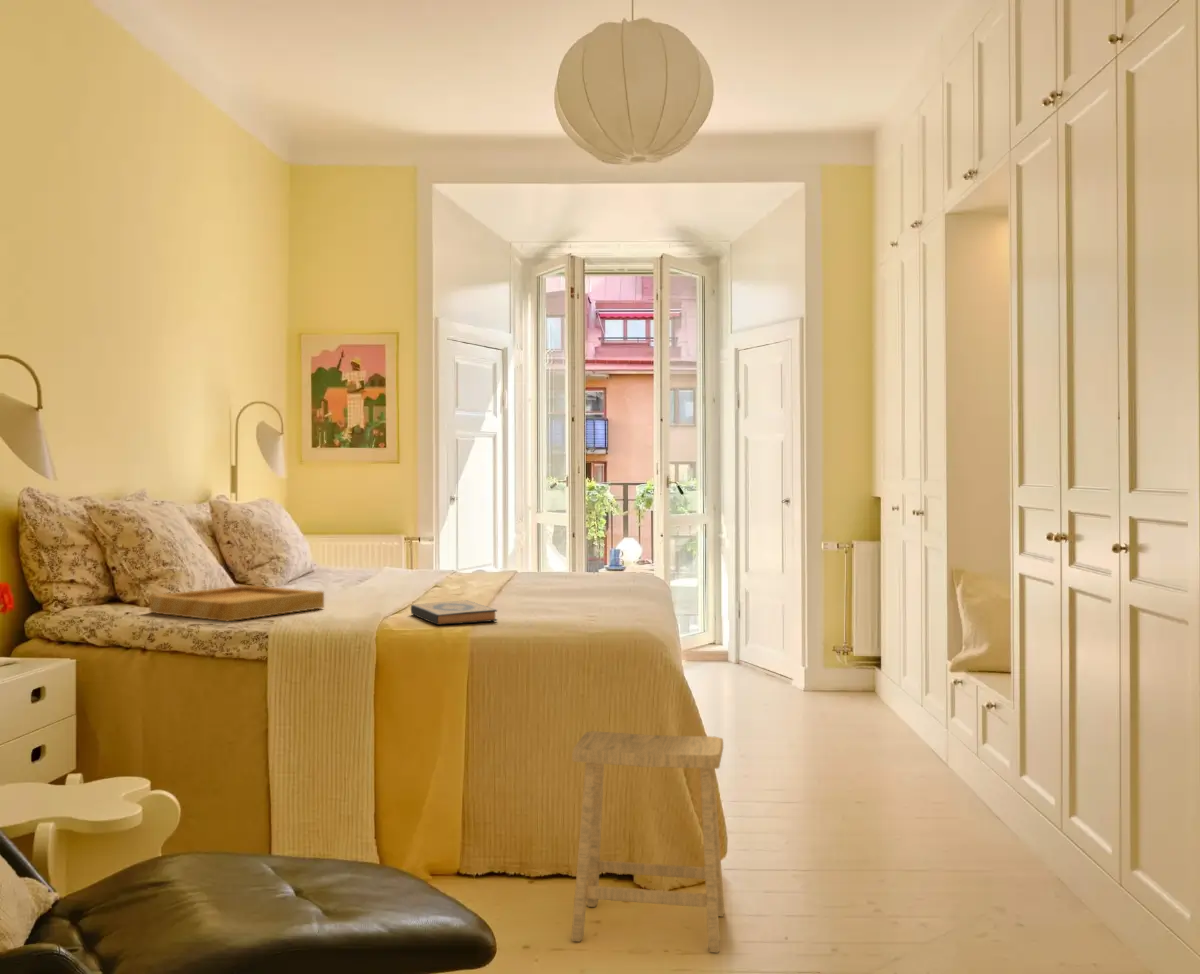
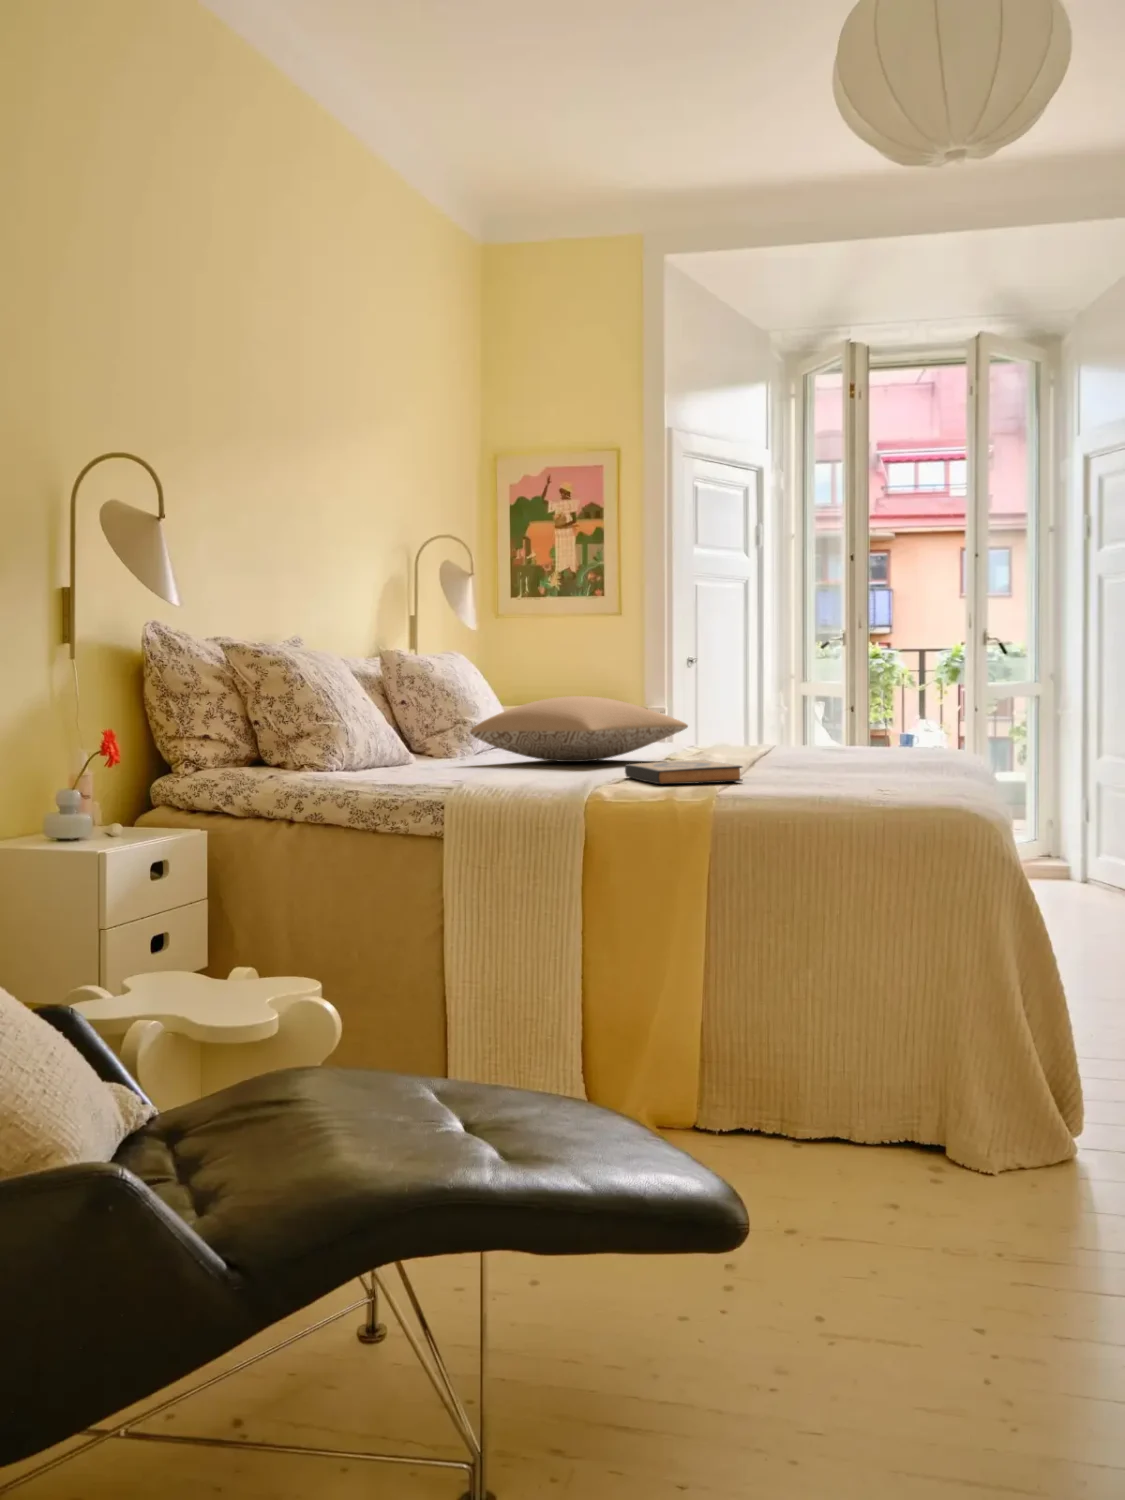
pillow: none [287,543,454,591] -> present [470,696,688,762]
tray: present [150,585,324,621] -> none [297,748,513,782]
footstool: present [572,731,724,953] -> none [851,933,1088,1262]

